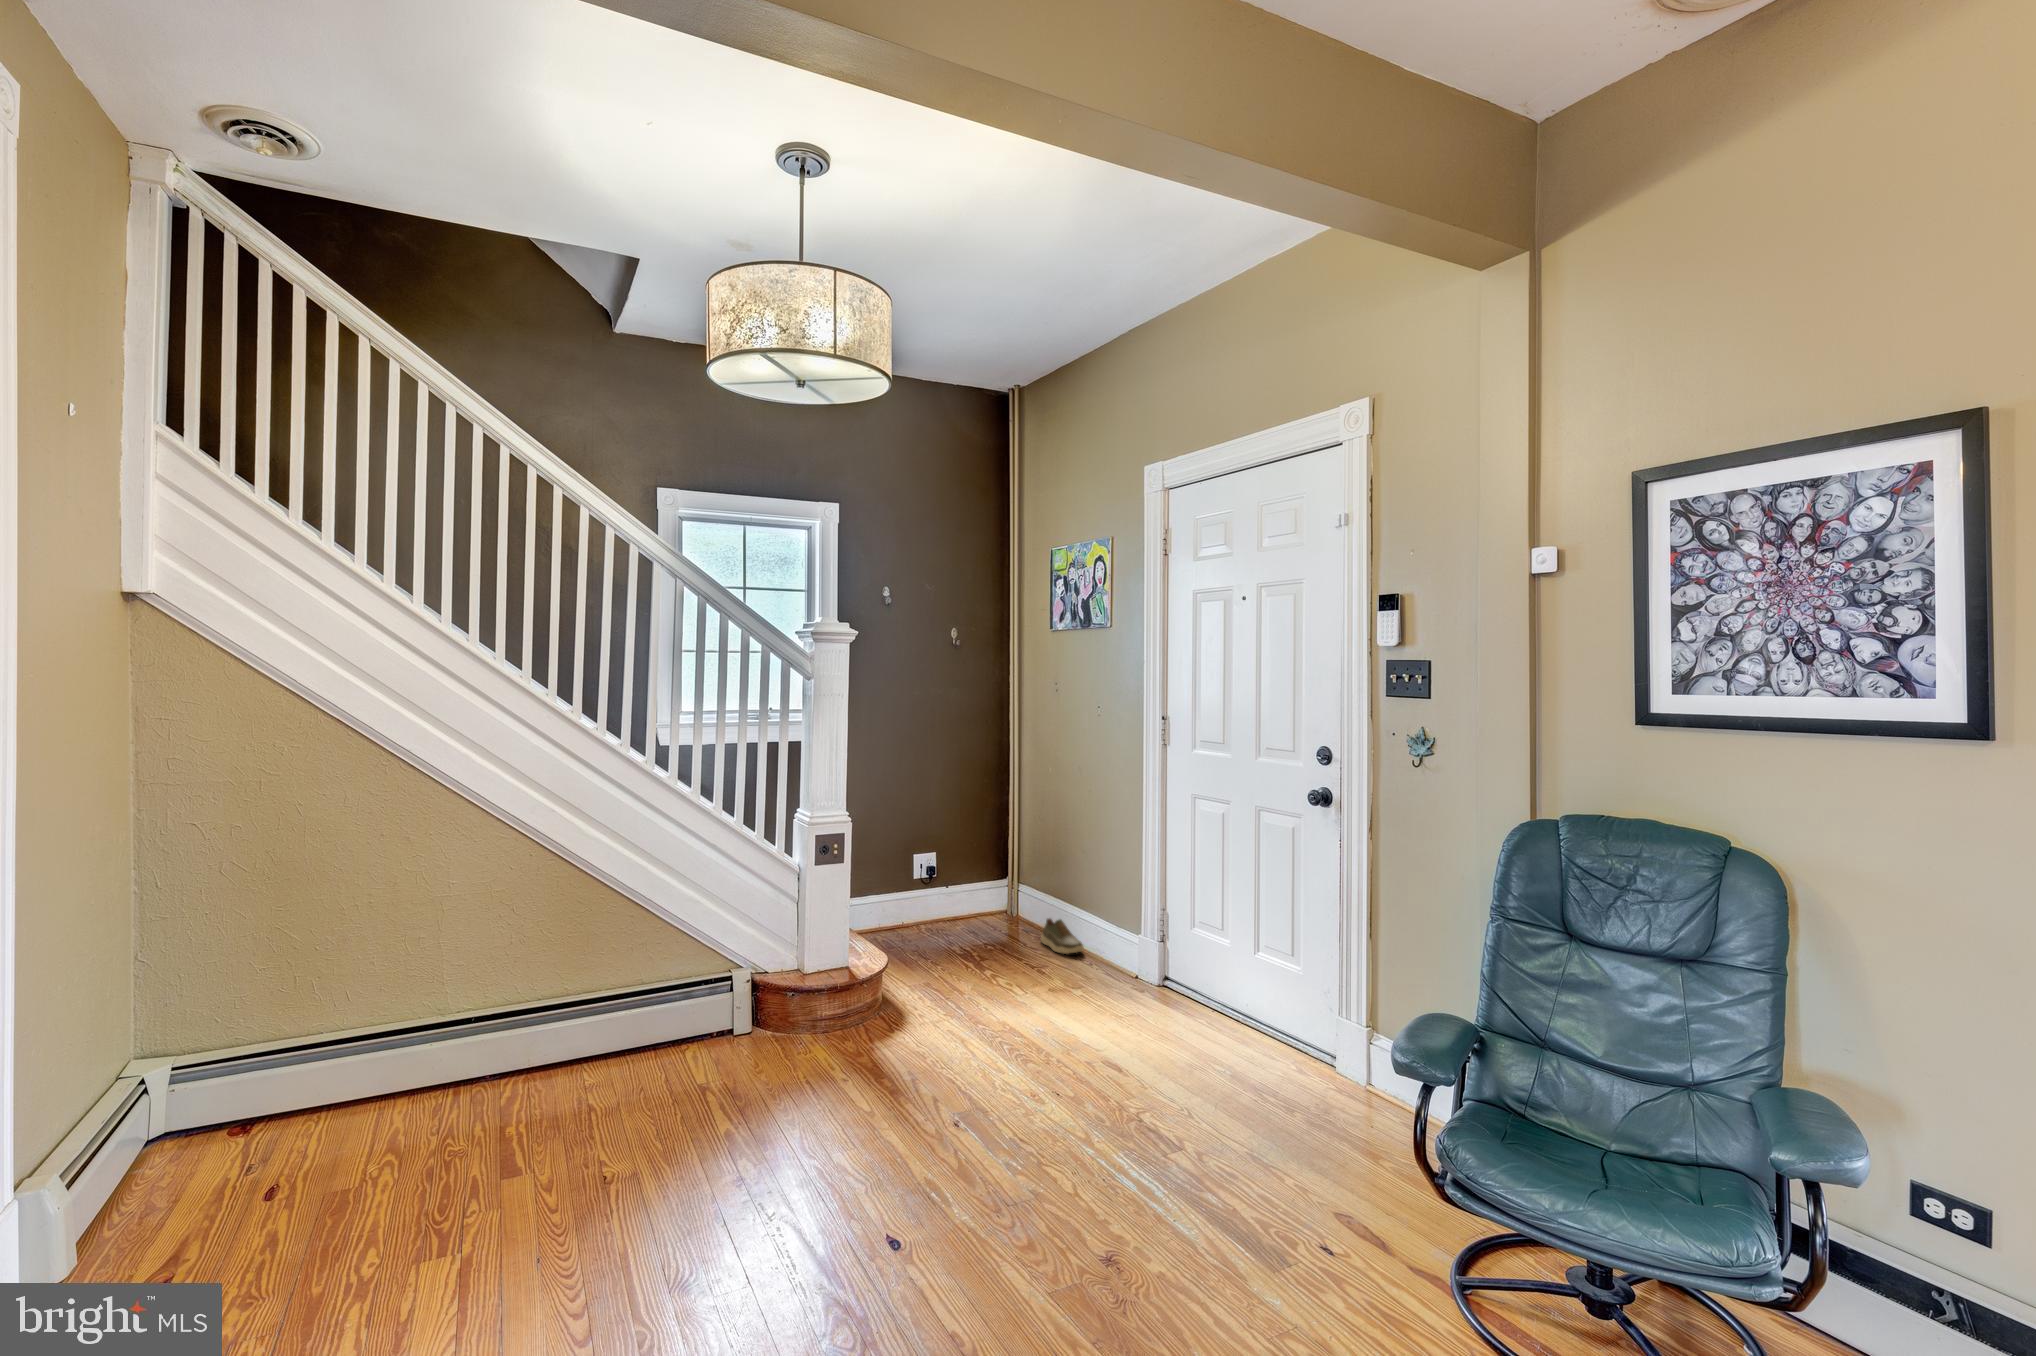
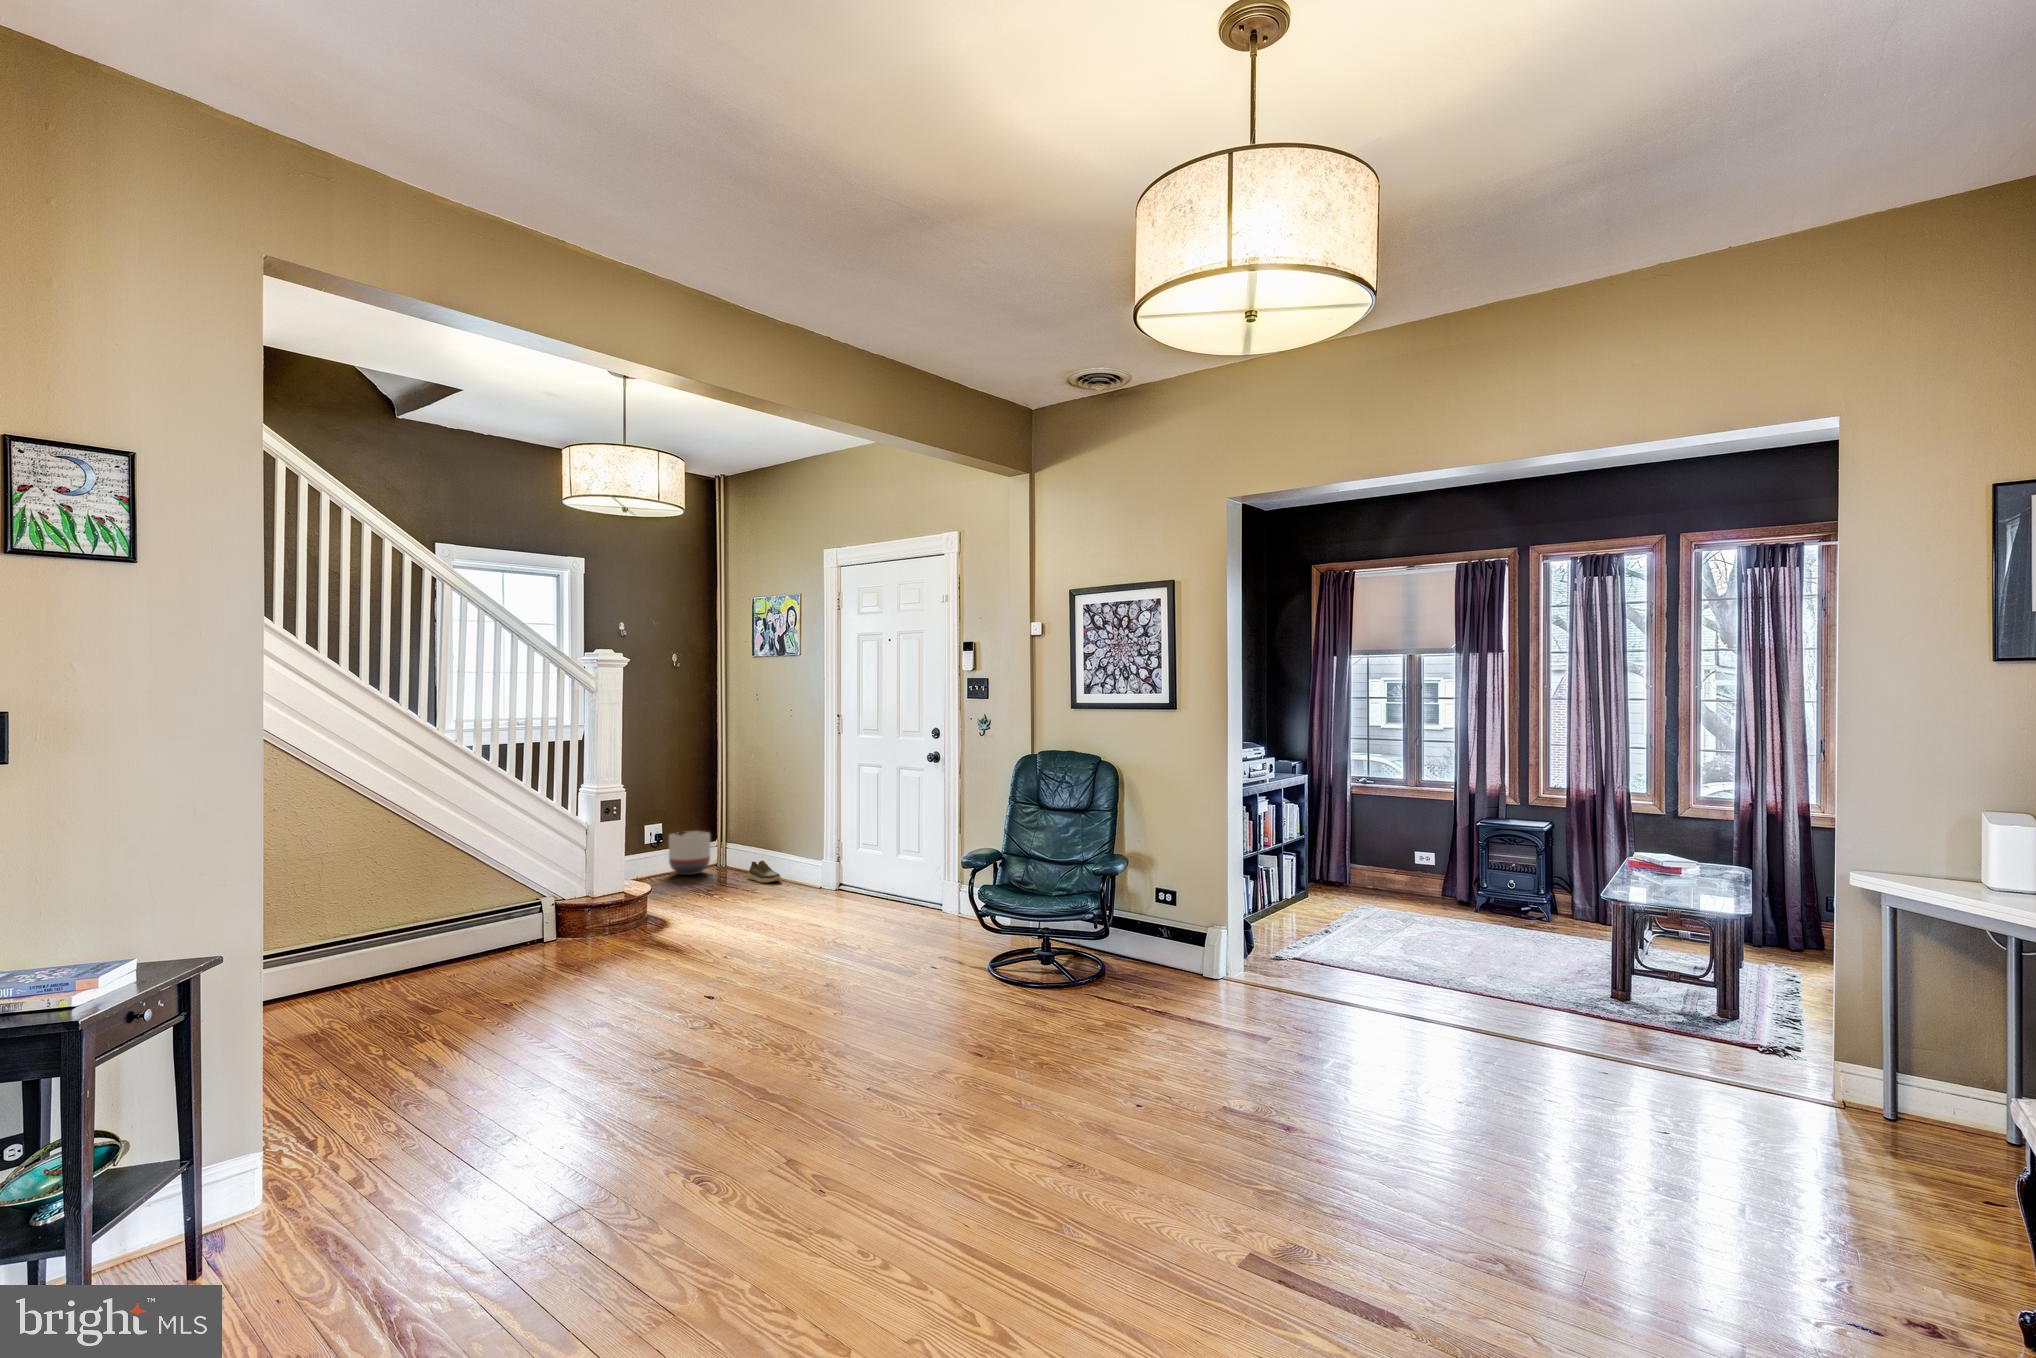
planter: none [942,866,995,927] -> present [669,831,710,875]

